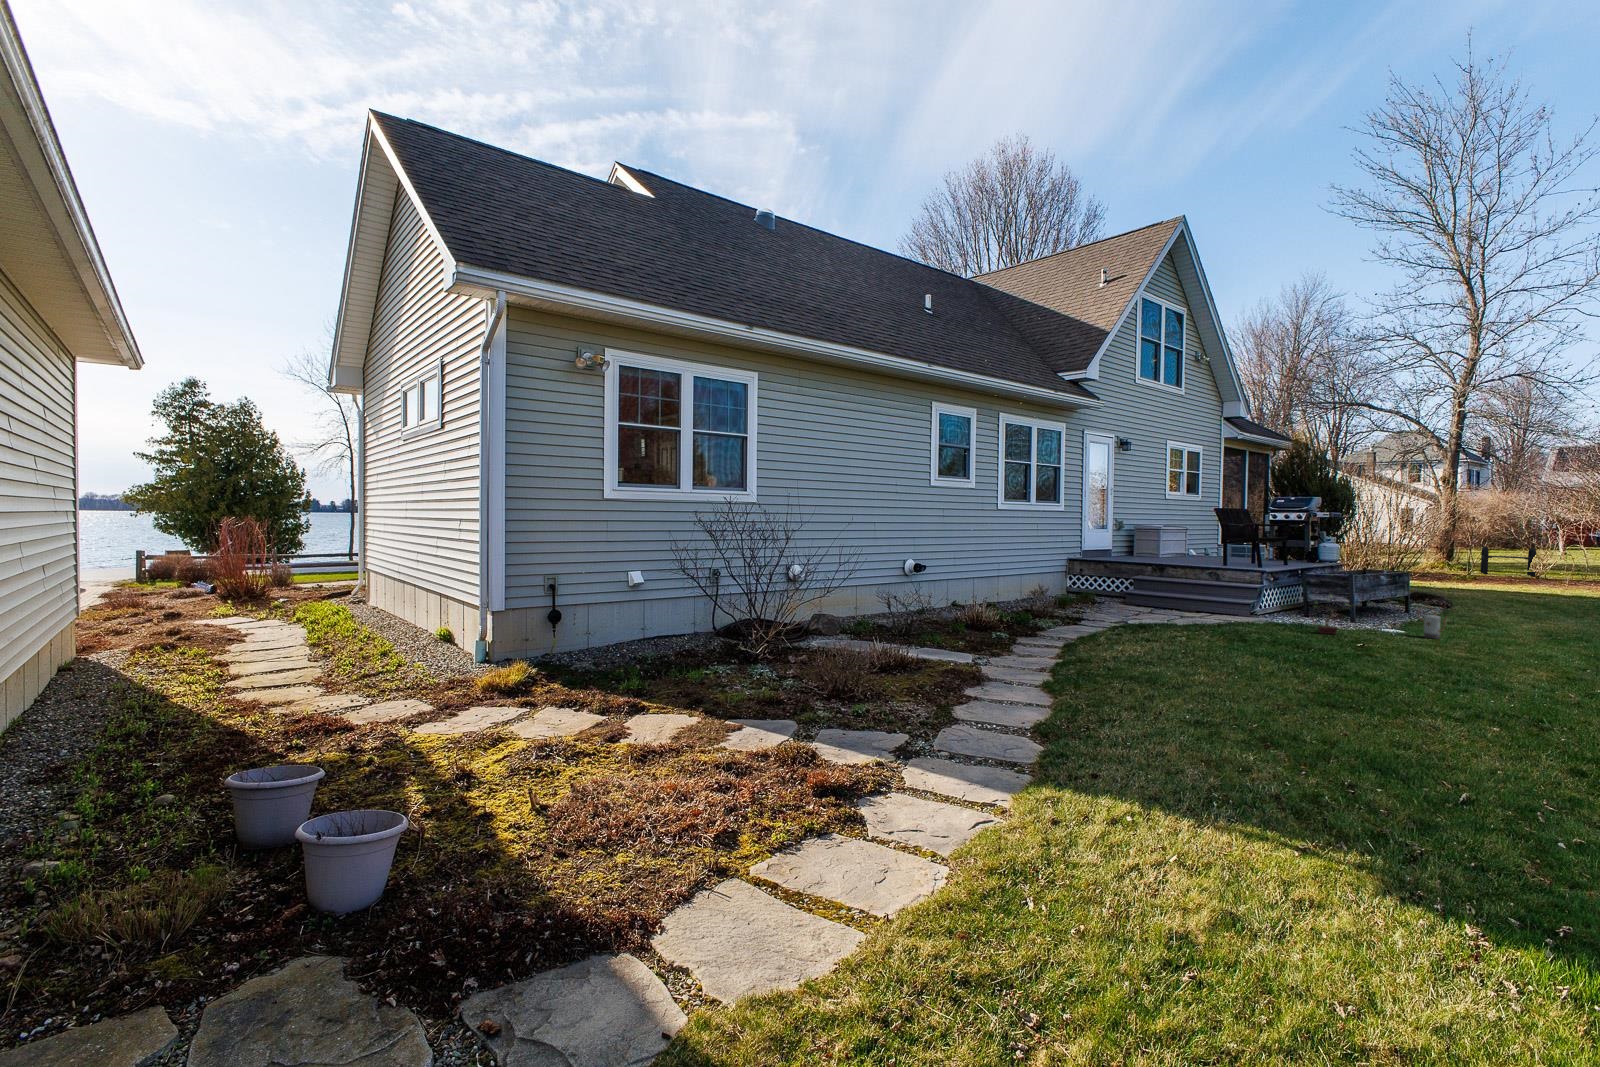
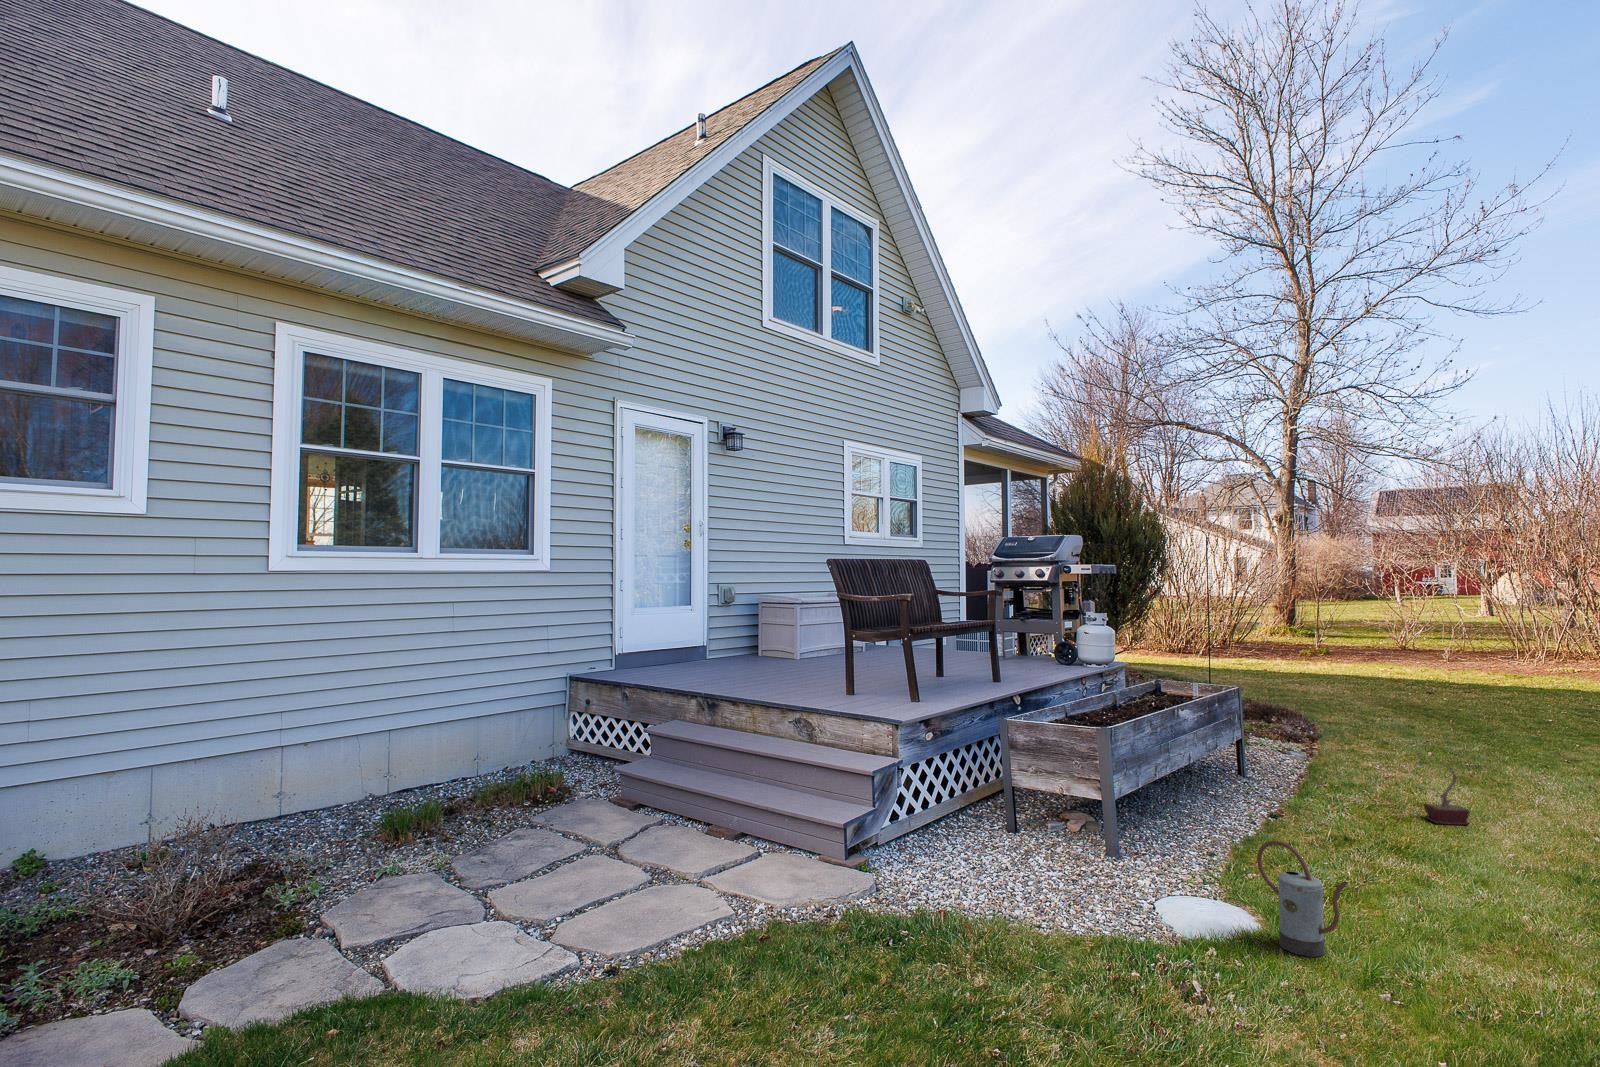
bench: present [1481,546,1537,576] -> none [1330,610,1399,651]
potted plant: present [1316,596,1349,634] -> present [1416,737,1503,825]

